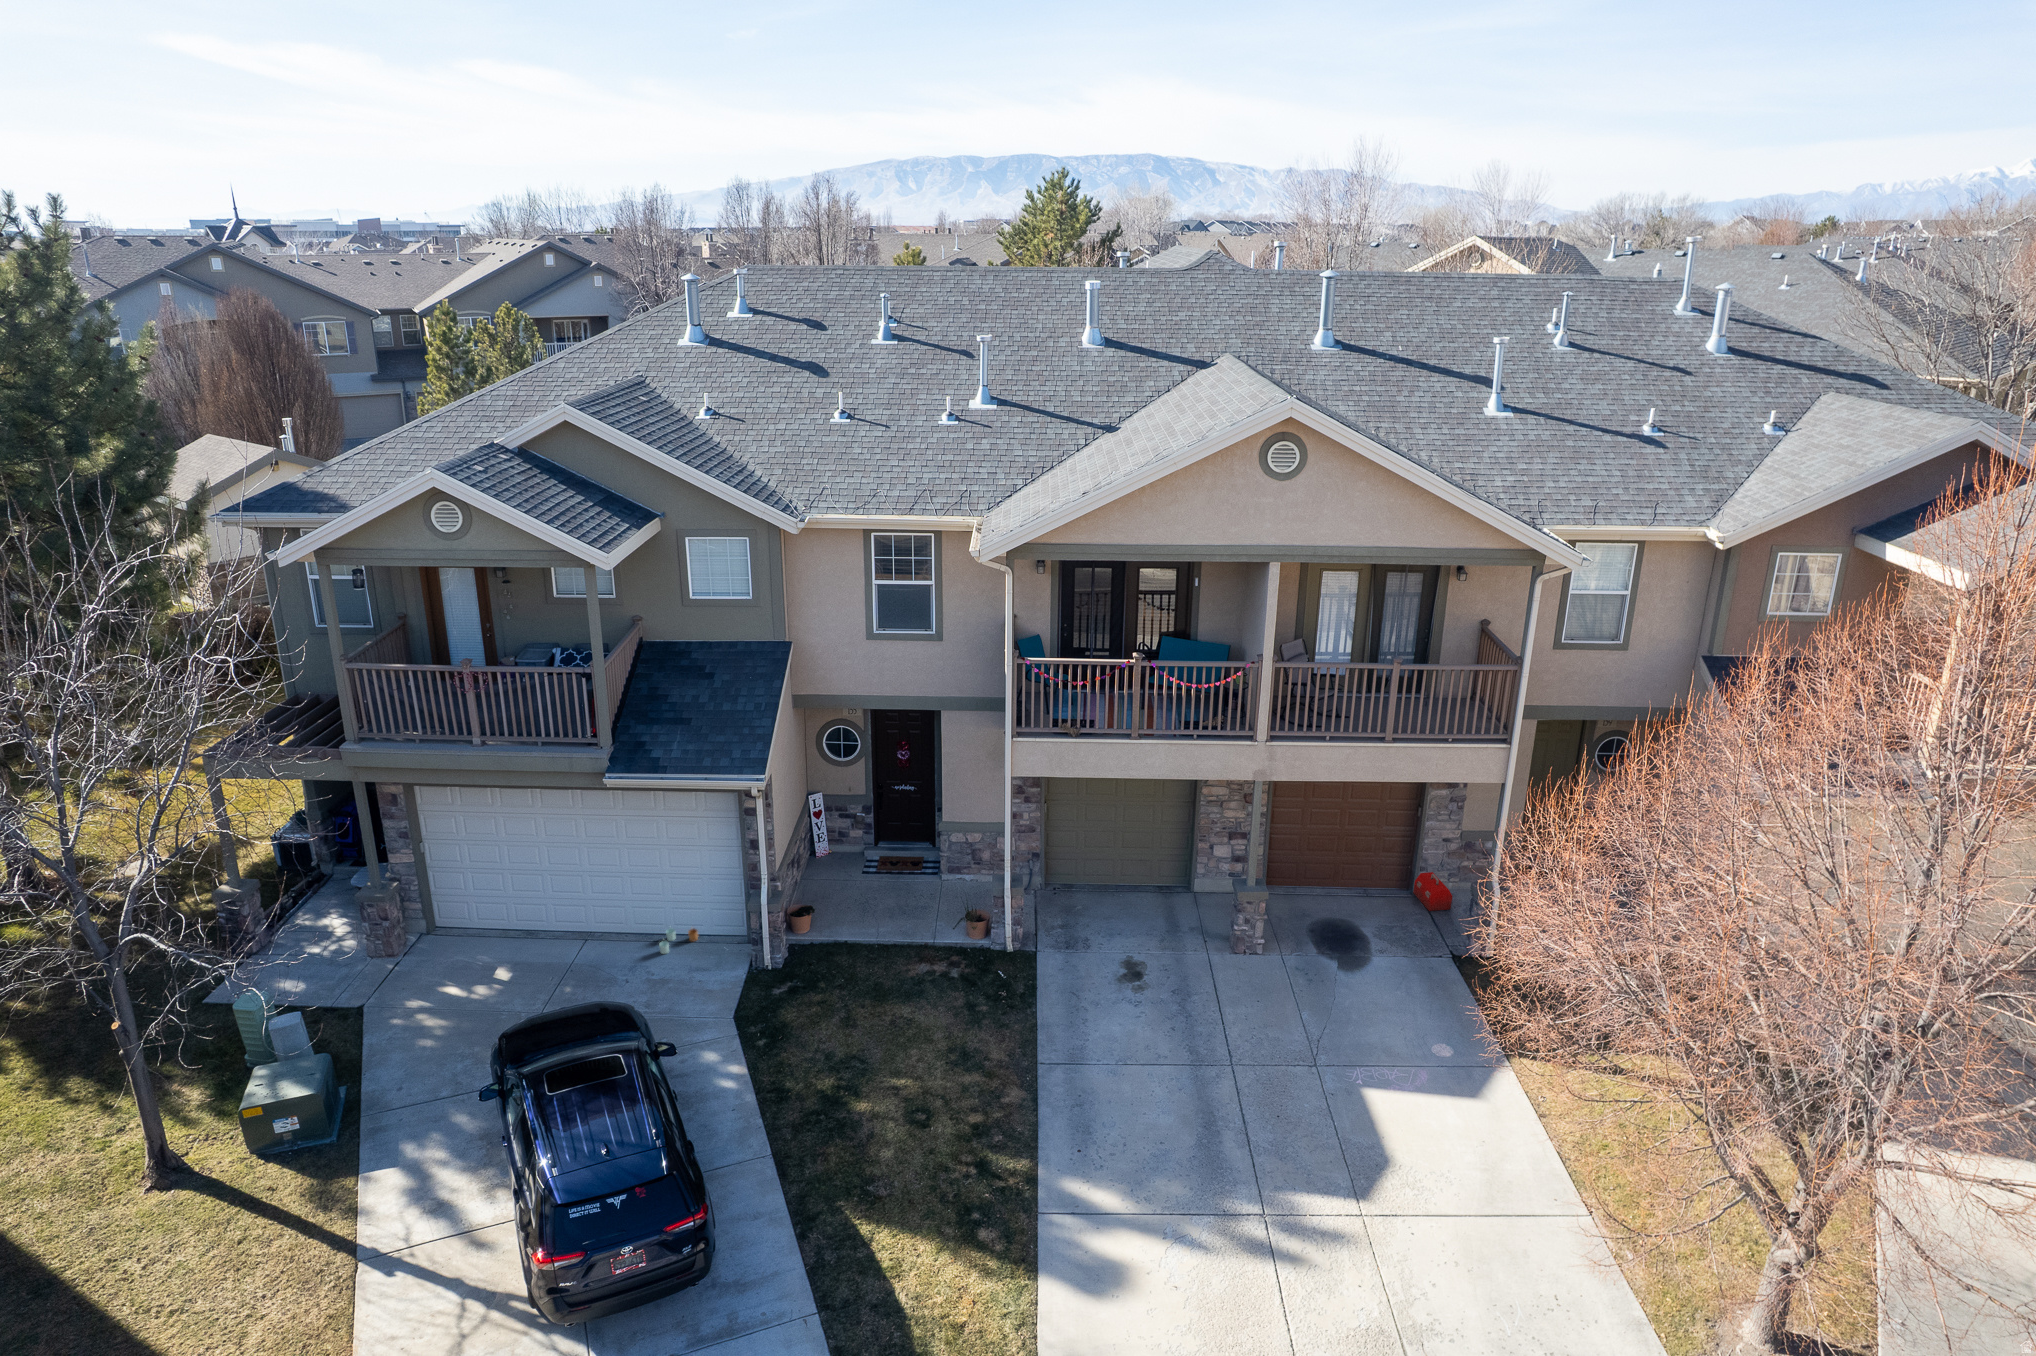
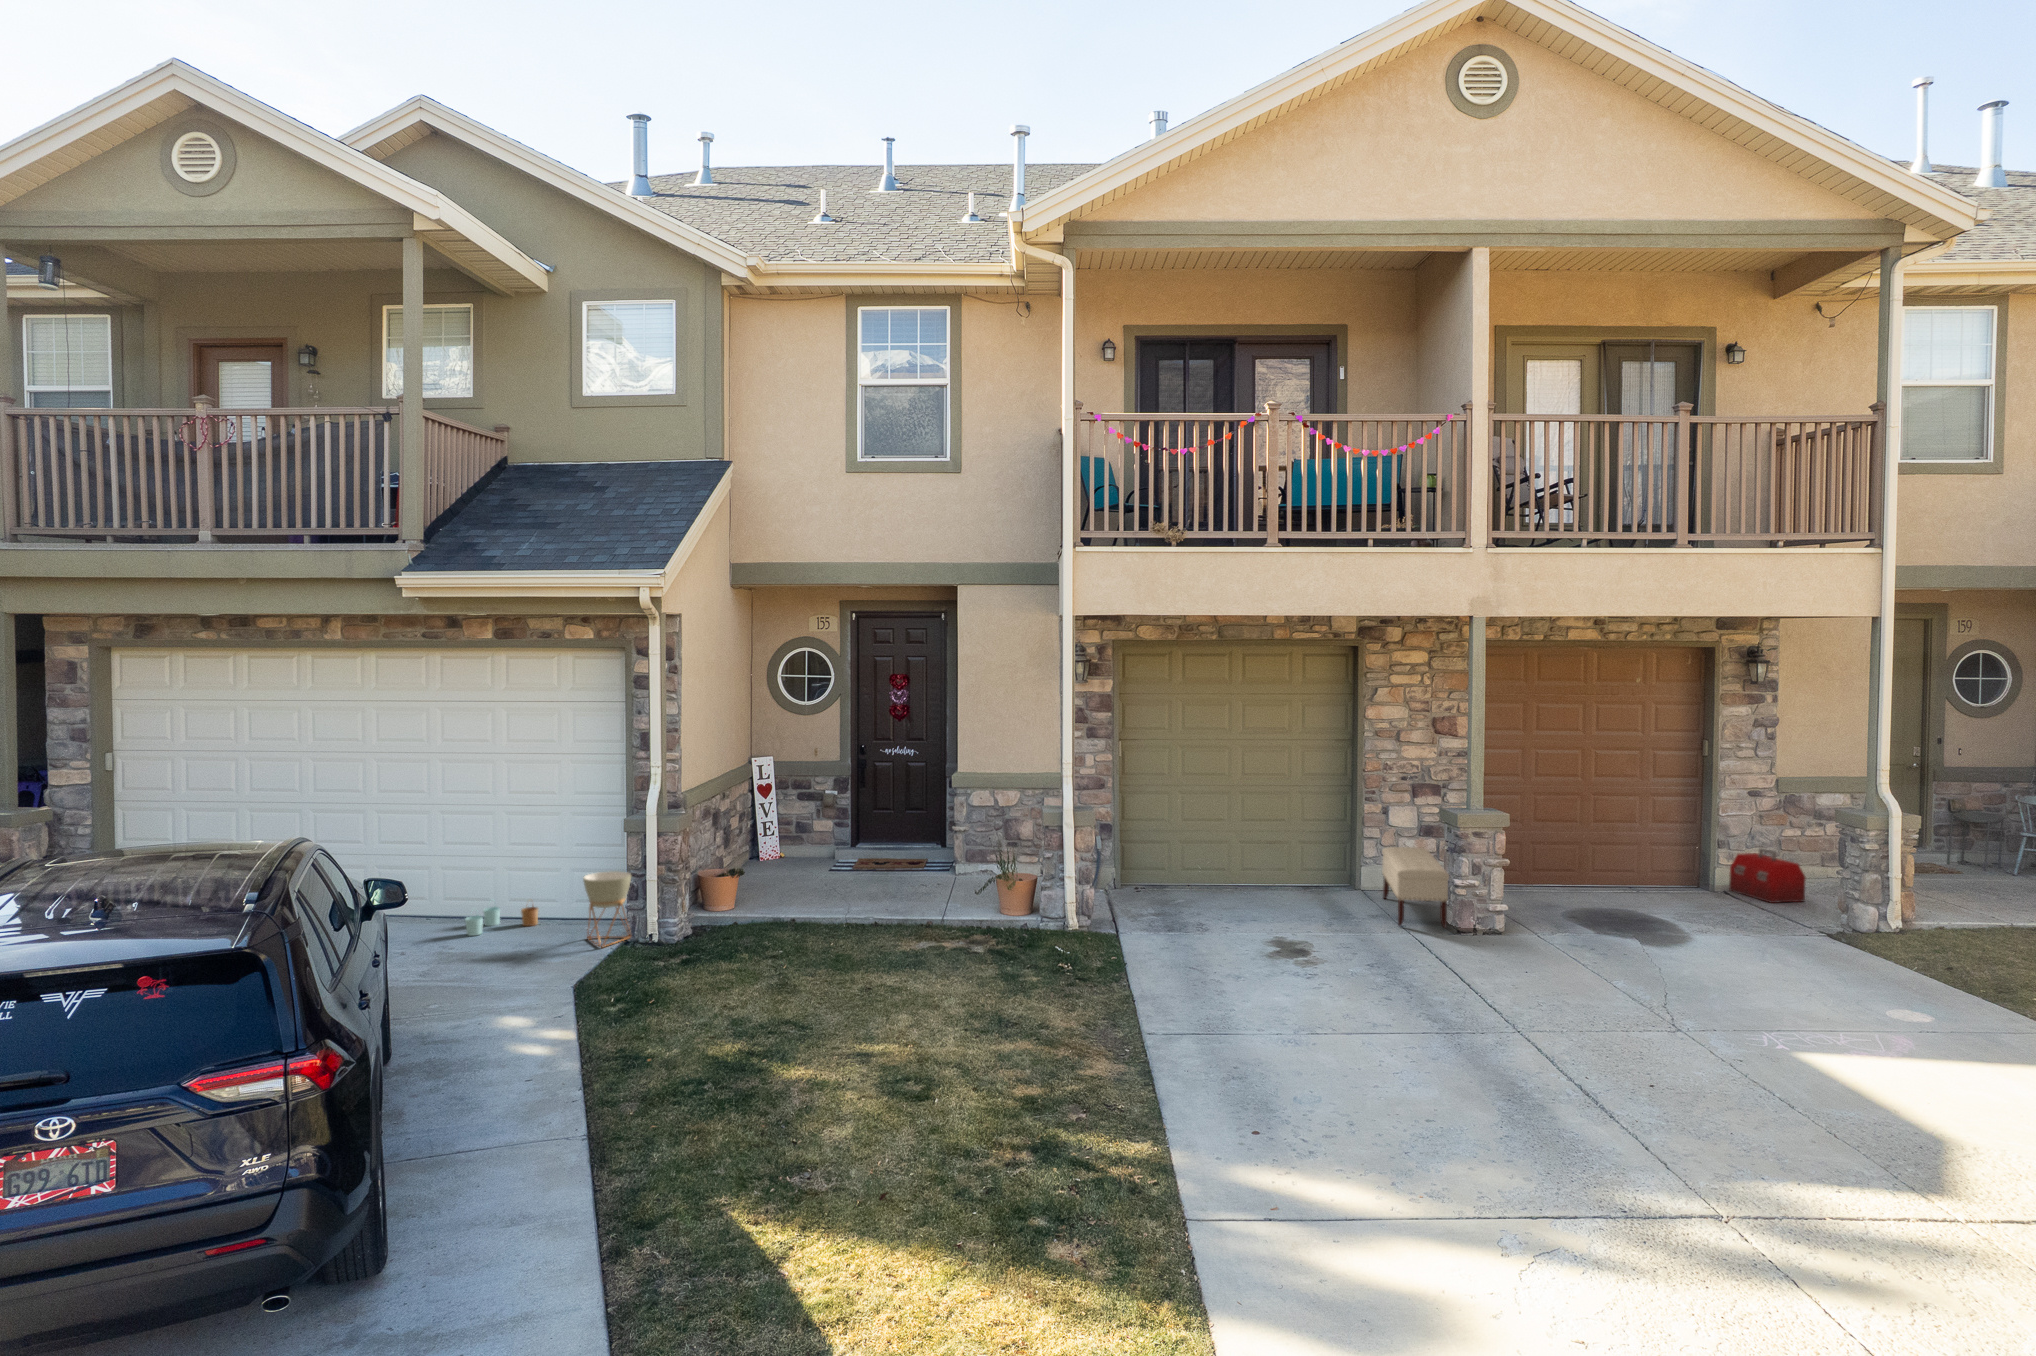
bench: none [1198,877,1228,946] -> present [1382,847,1449,928]
planter: none [728,922,756,970] -> present [583,871,631,947]

